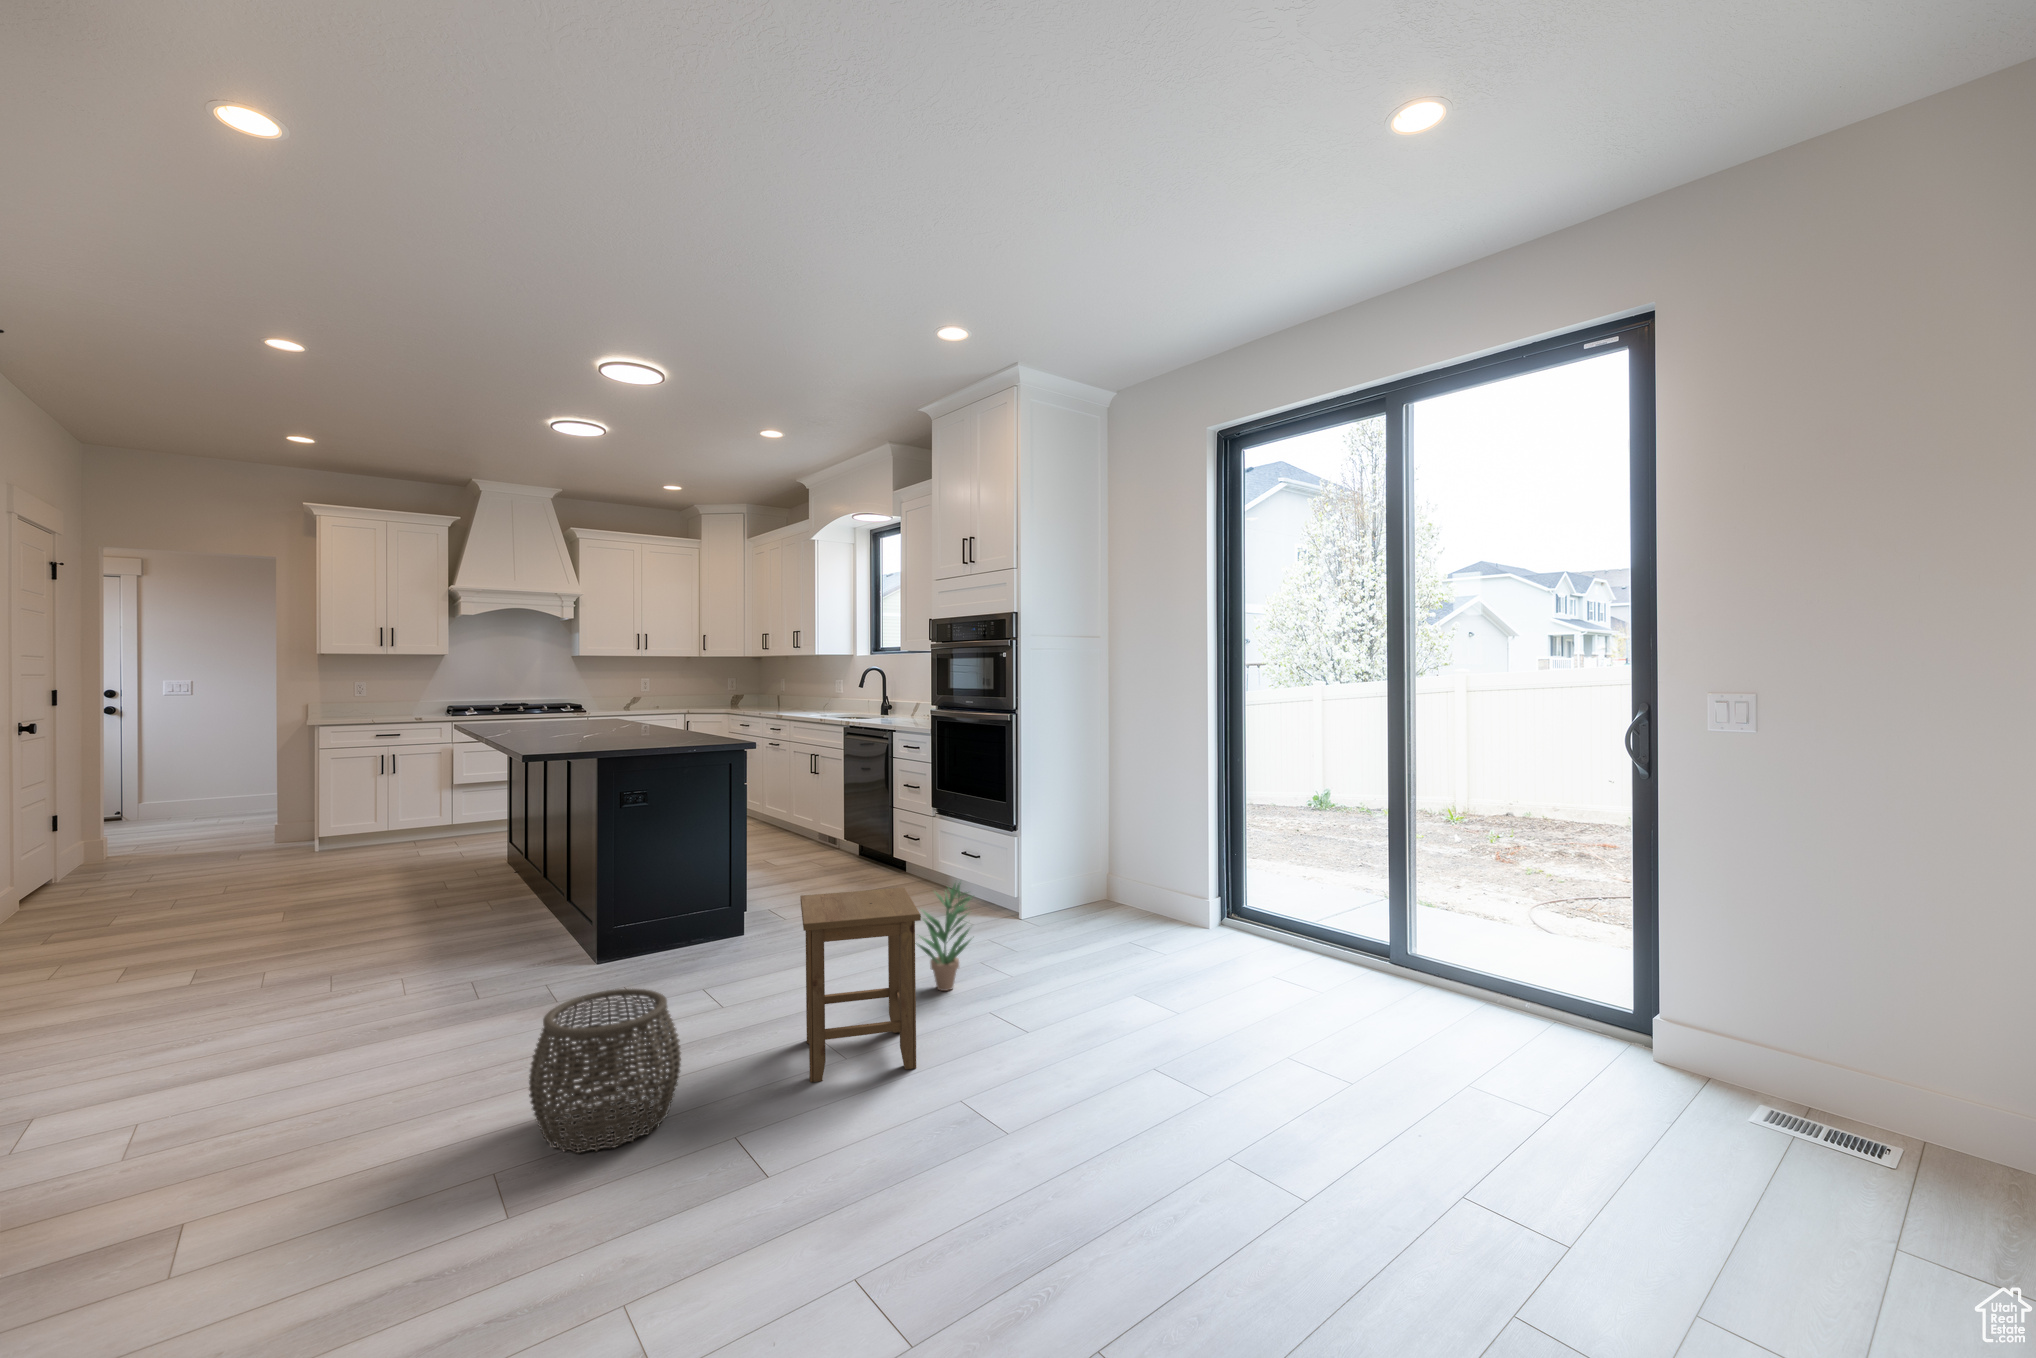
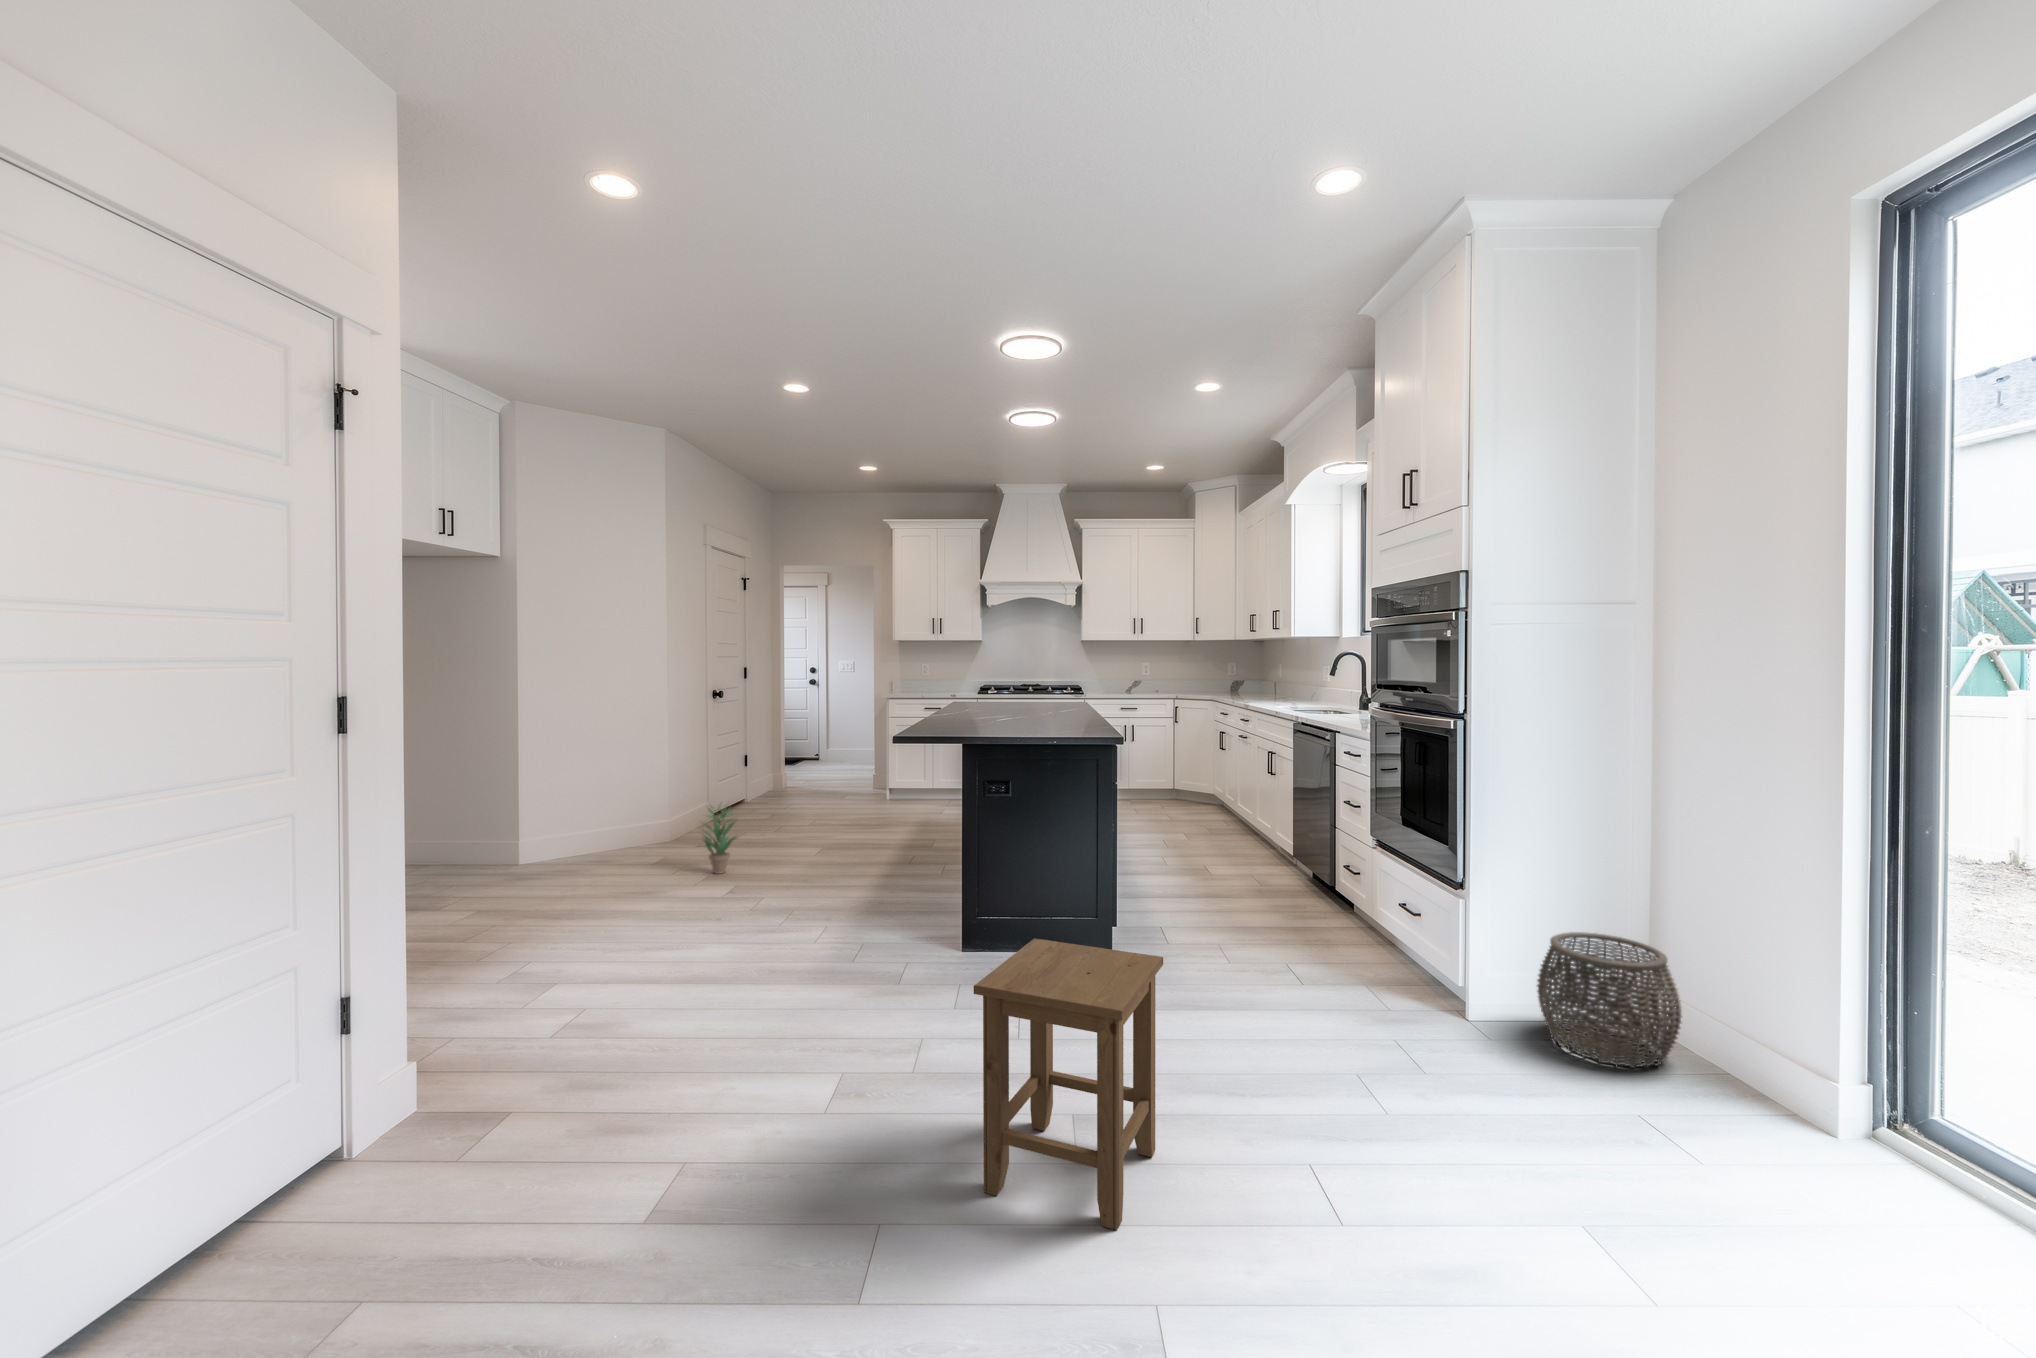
potted plant: present [918,884,971,991] -> present [704,806,735,874]
woven basket: present [529,989,681,1153] -> present [1537,932,1682,1068]

